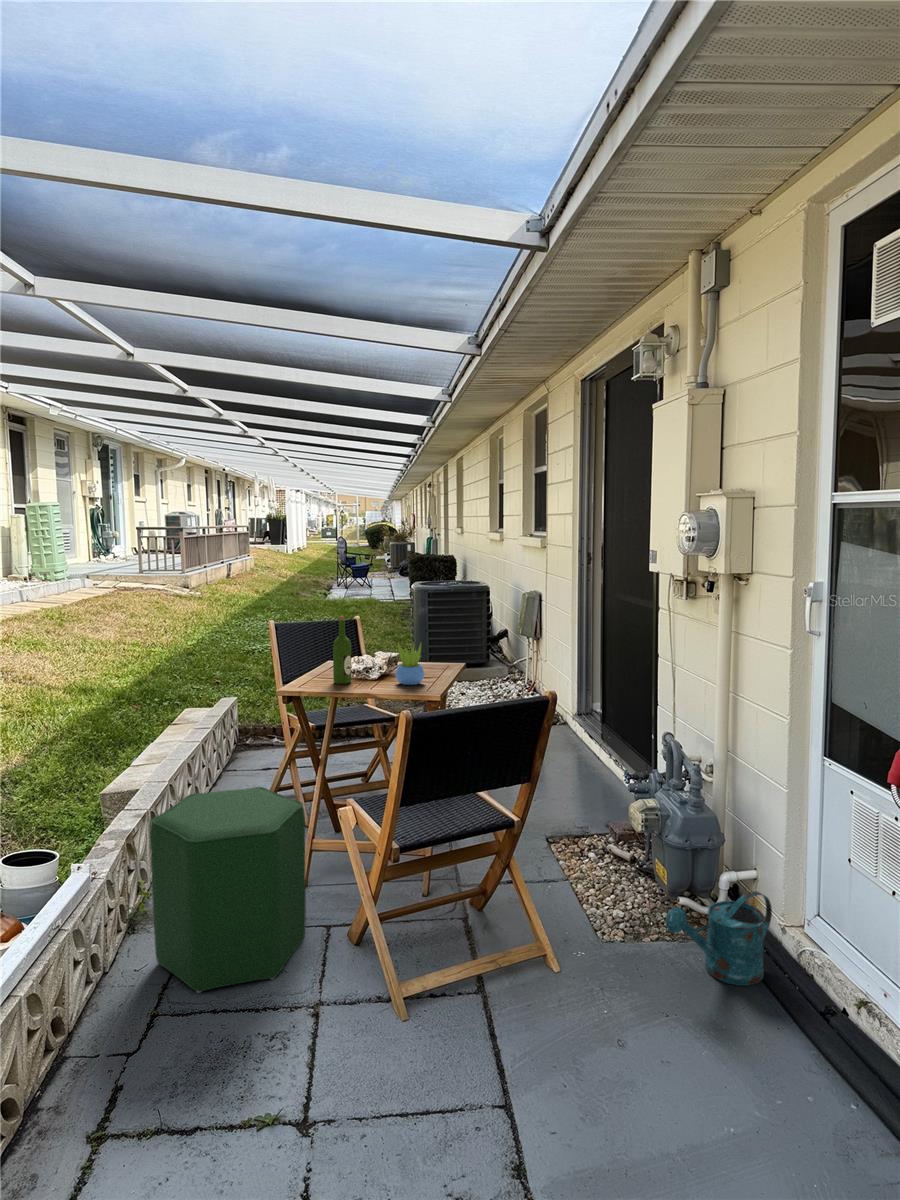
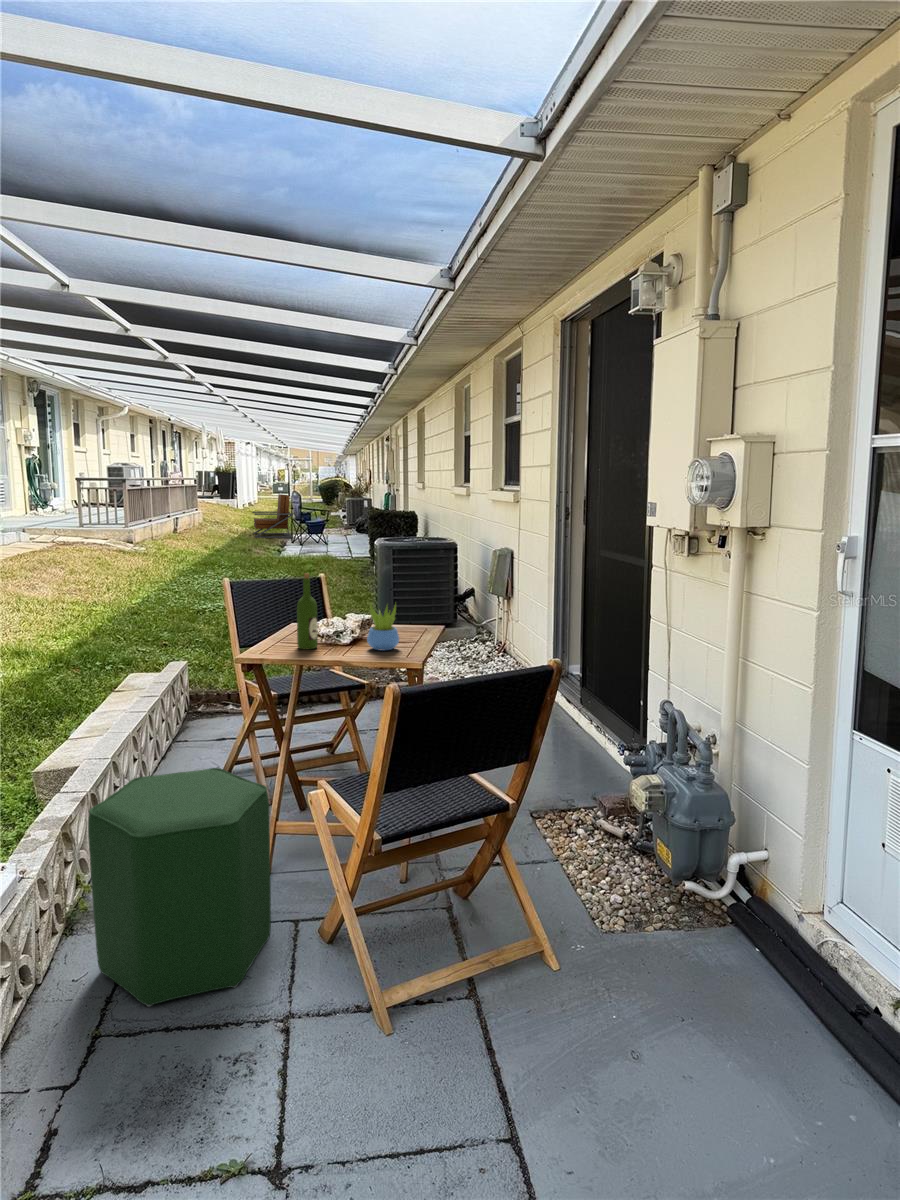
lounge chair: none [300,540,339,582] -> present [253,494,293,538]
watering can: present [665,891,772,986] -> none [677,877,789,981]

